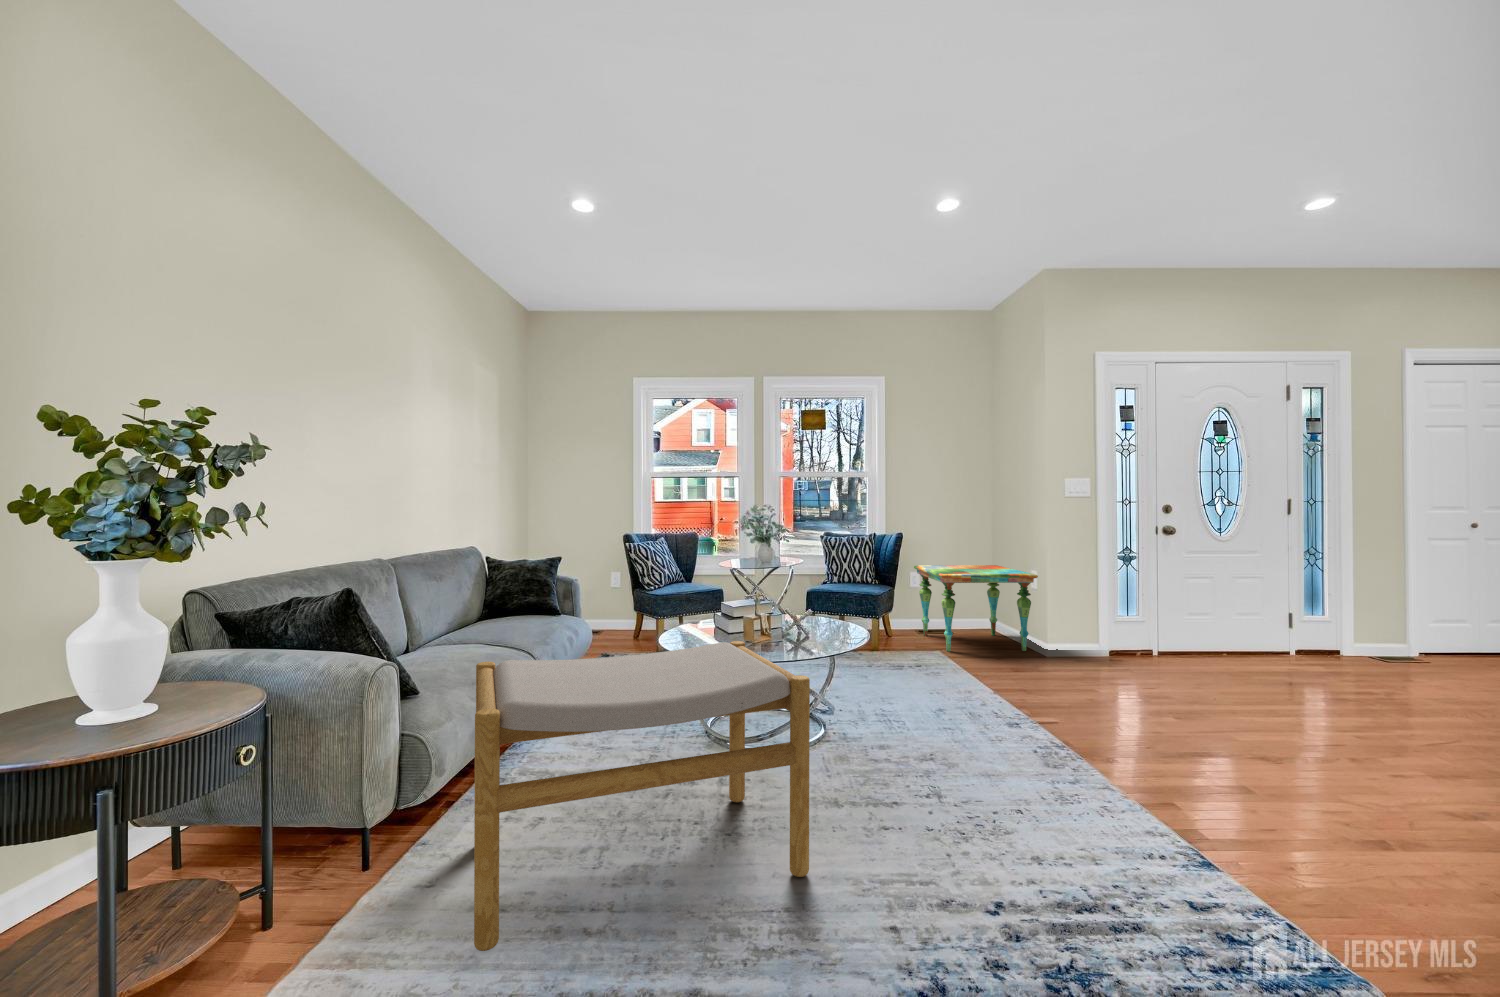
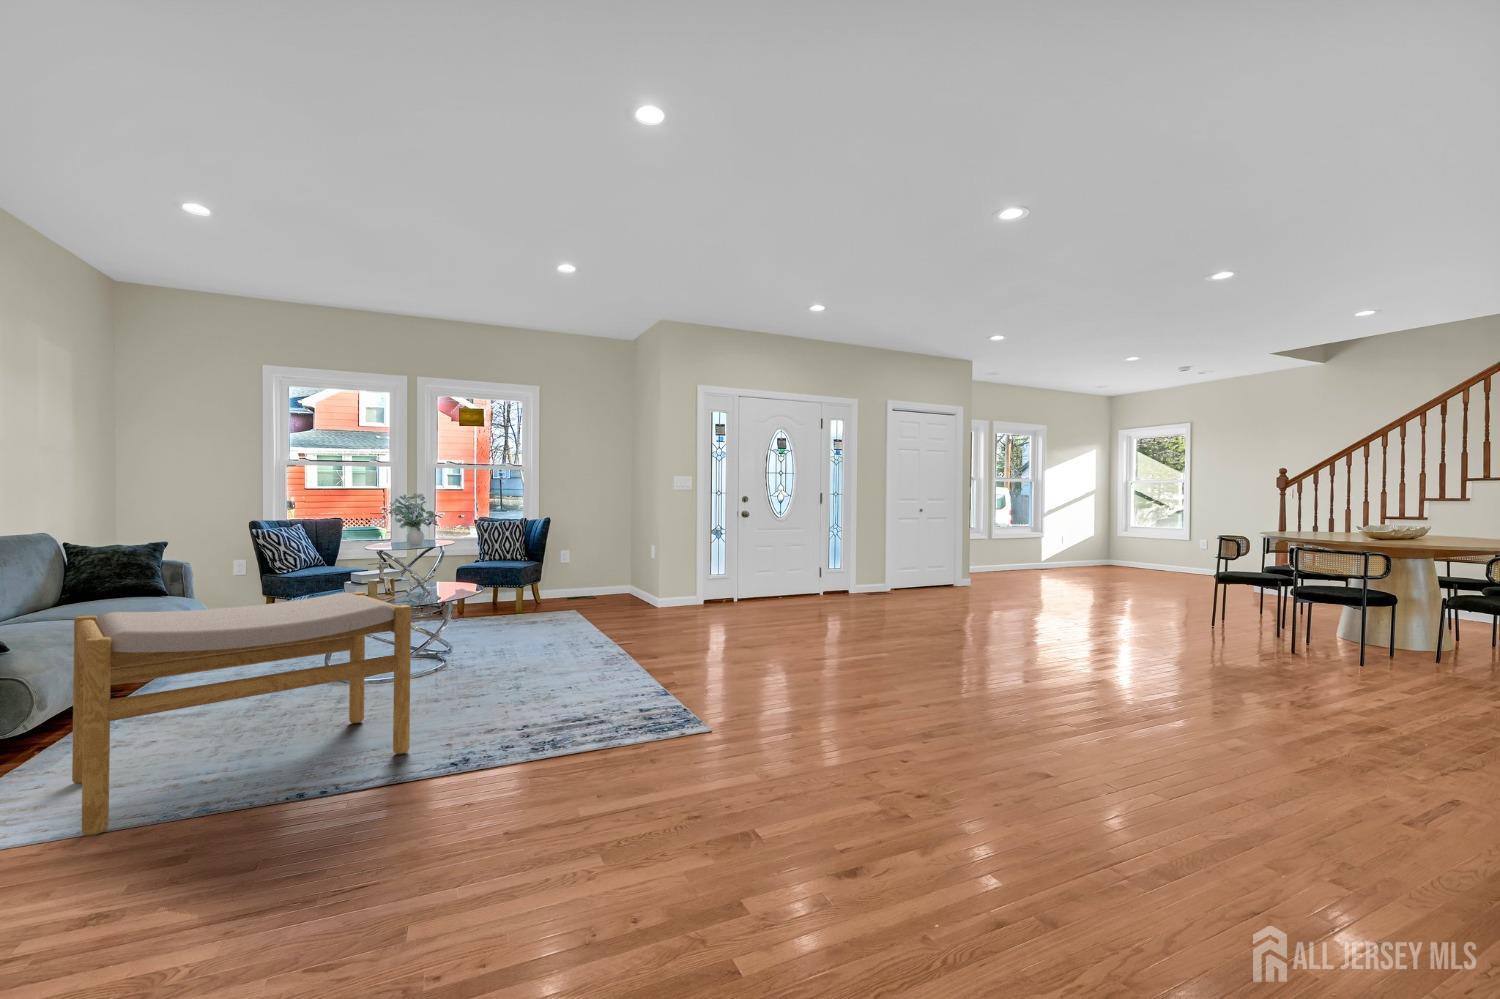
side table: present [914,565,1038,651] -> none [559,543,654,614]

